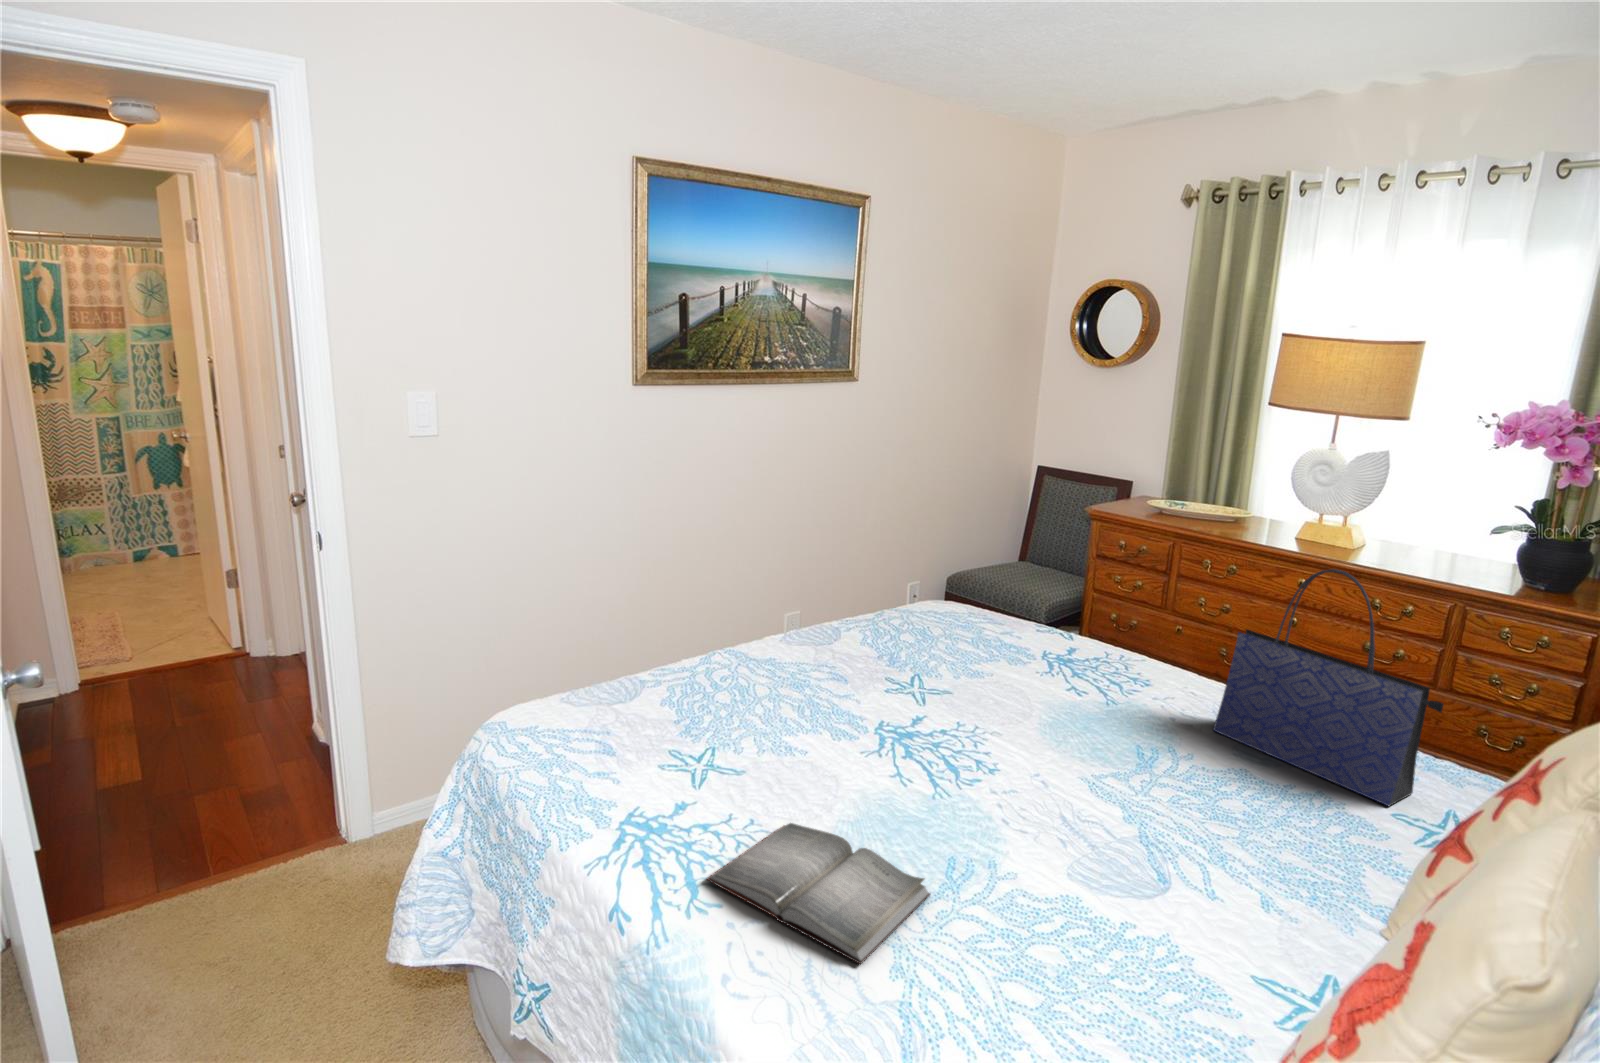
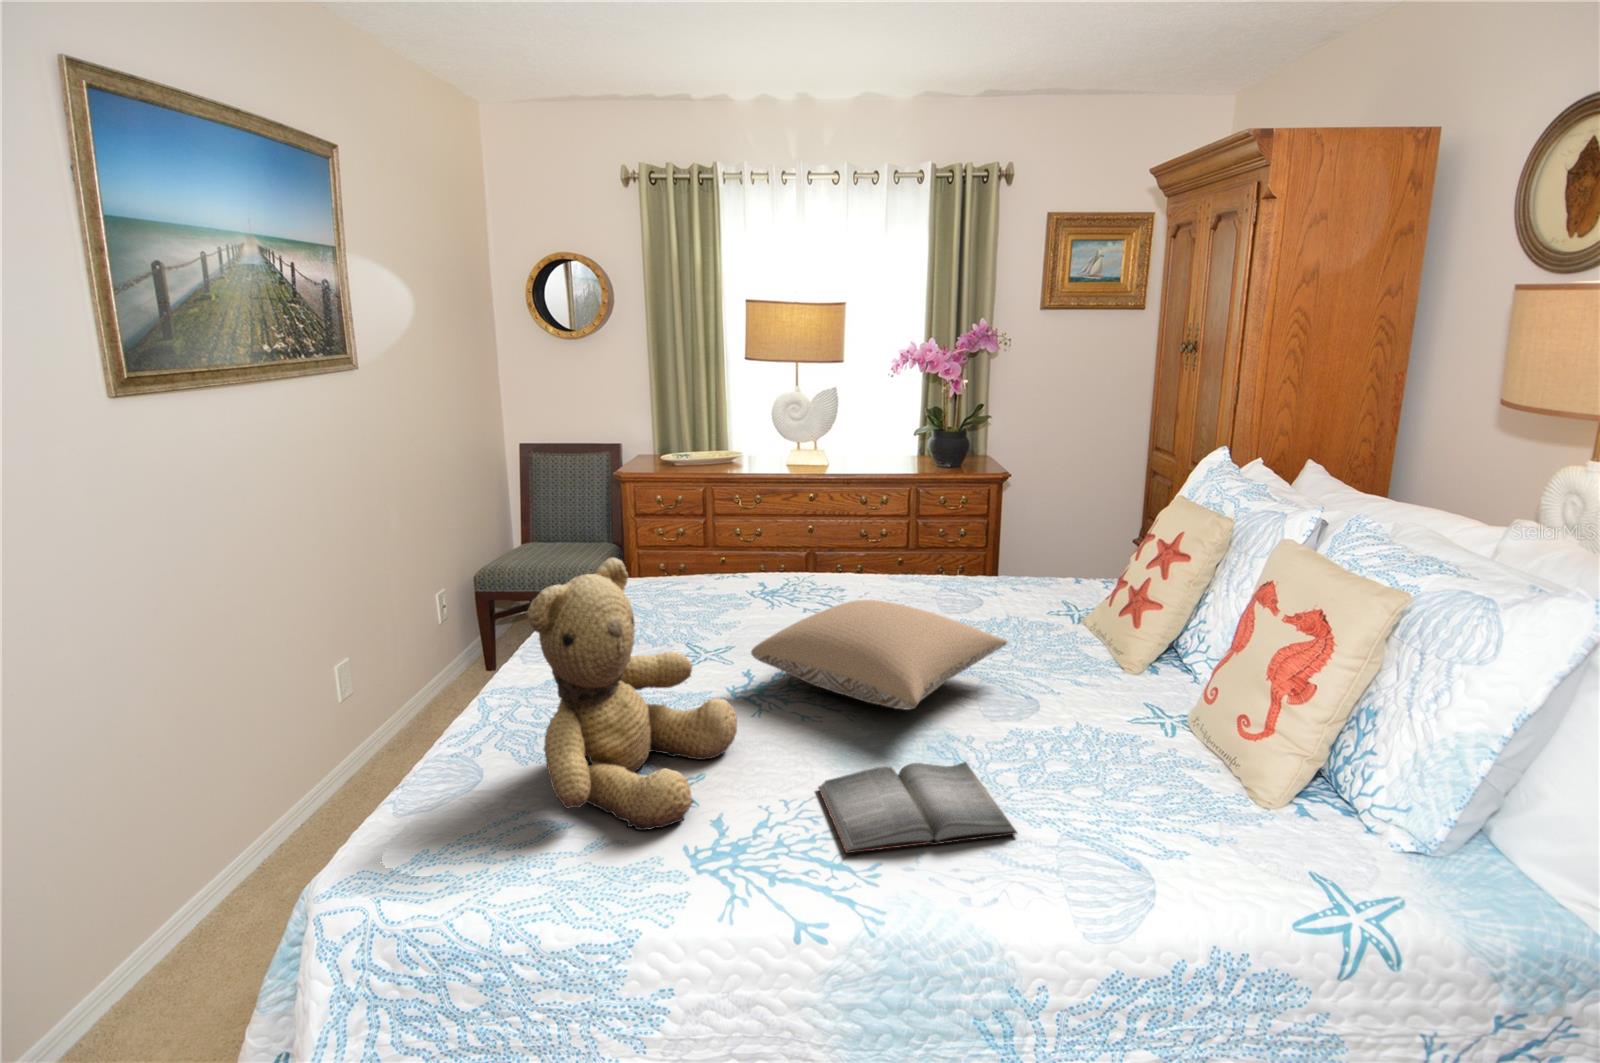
teddy bear: none [597,553,798,792] -> present [528,558,737,831]
tote bag: present [1213,569,1443,806] -> none [912,465,1053,612]
pillow: none [890,680,1173,806] -> present [751,600,1007,710]

